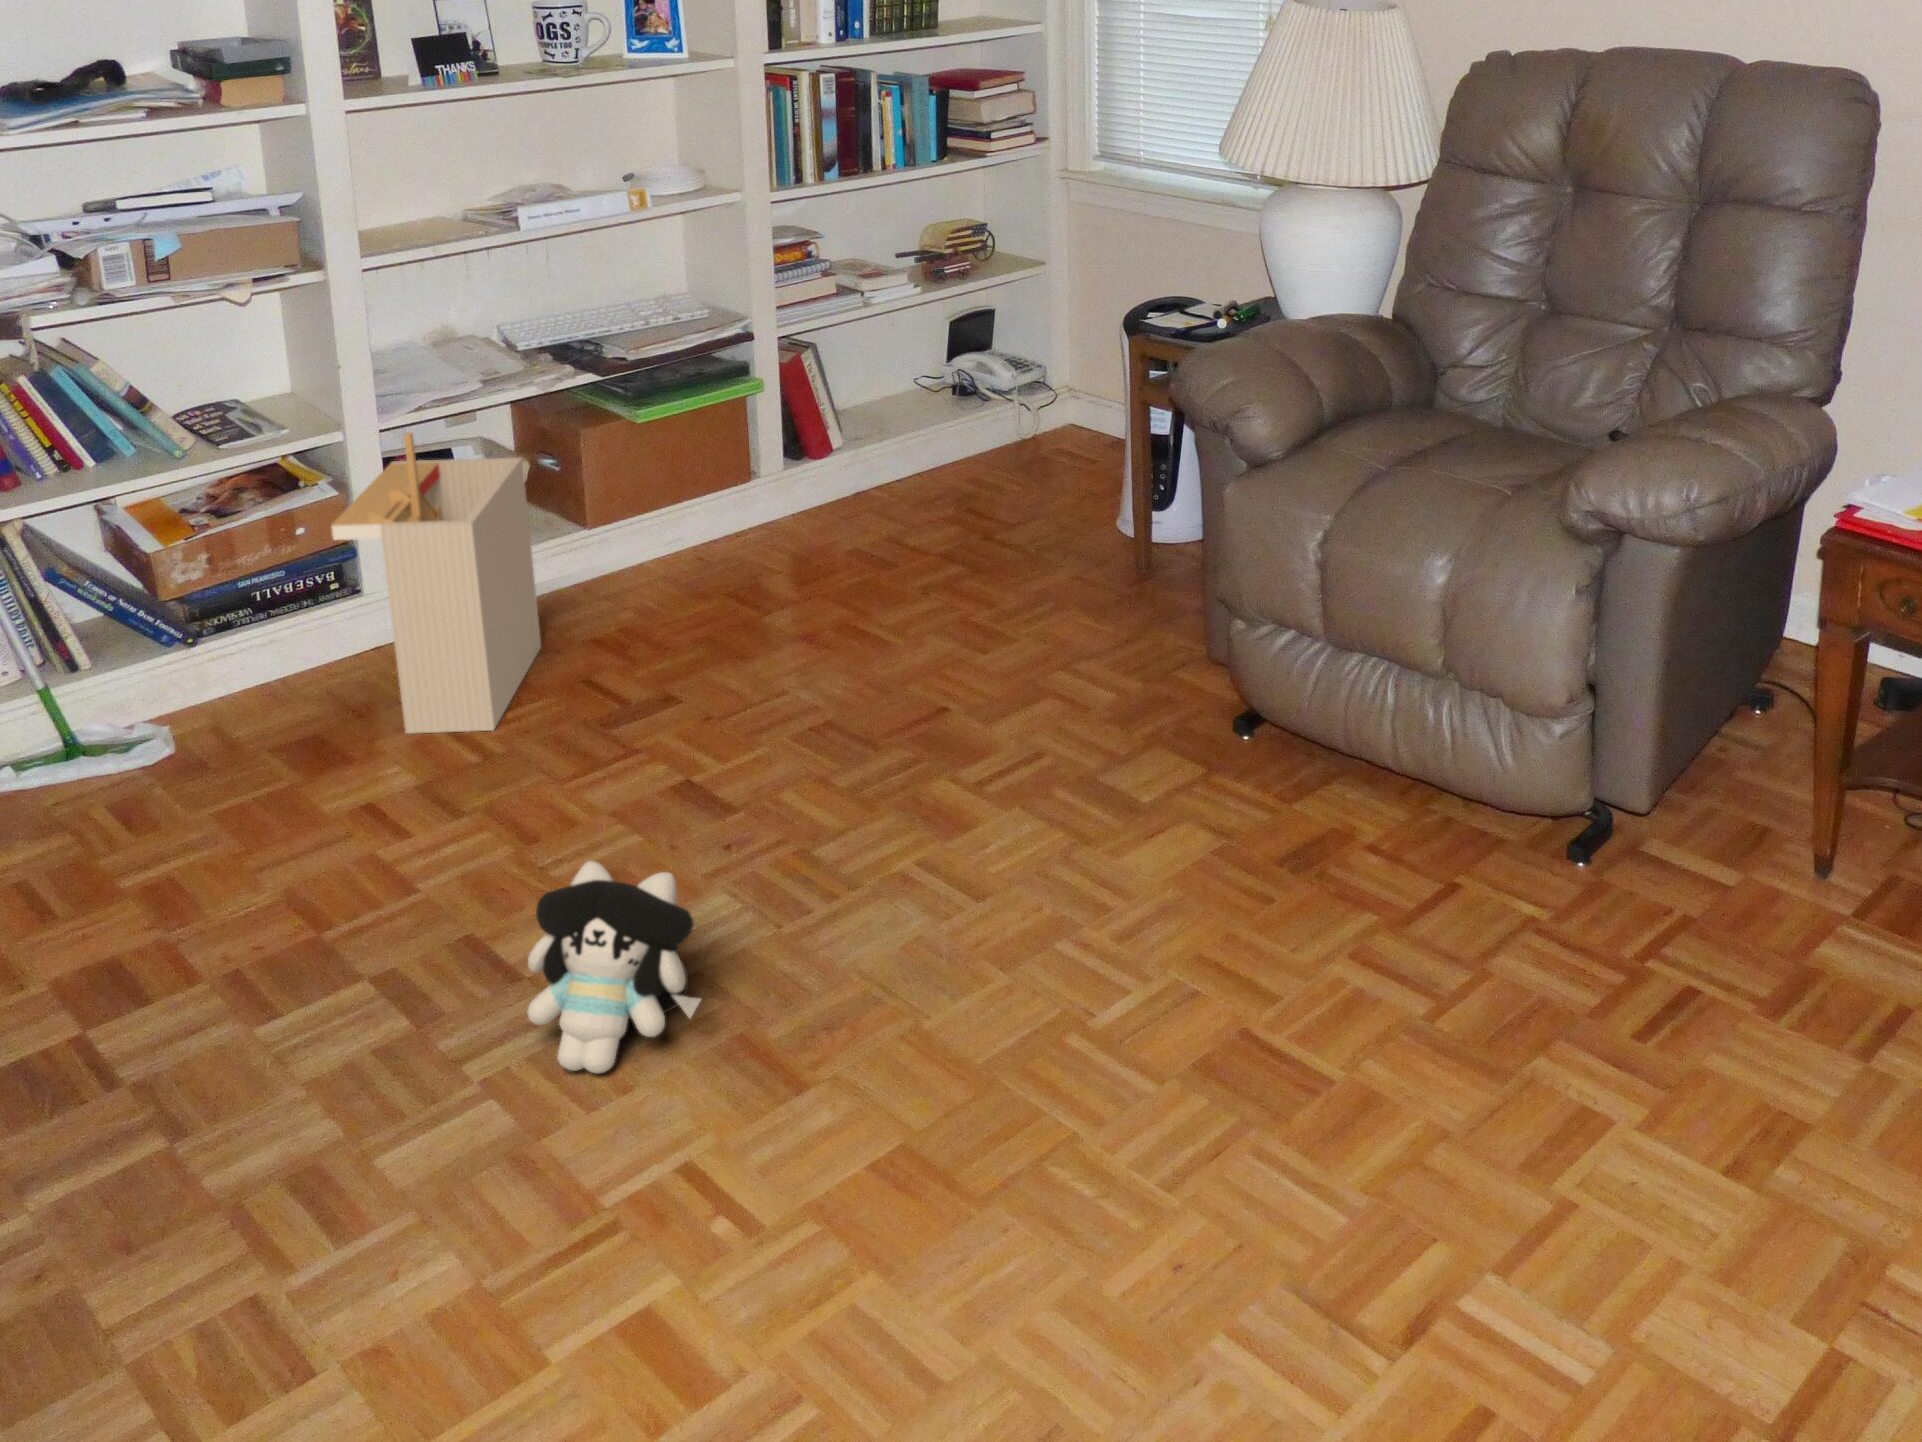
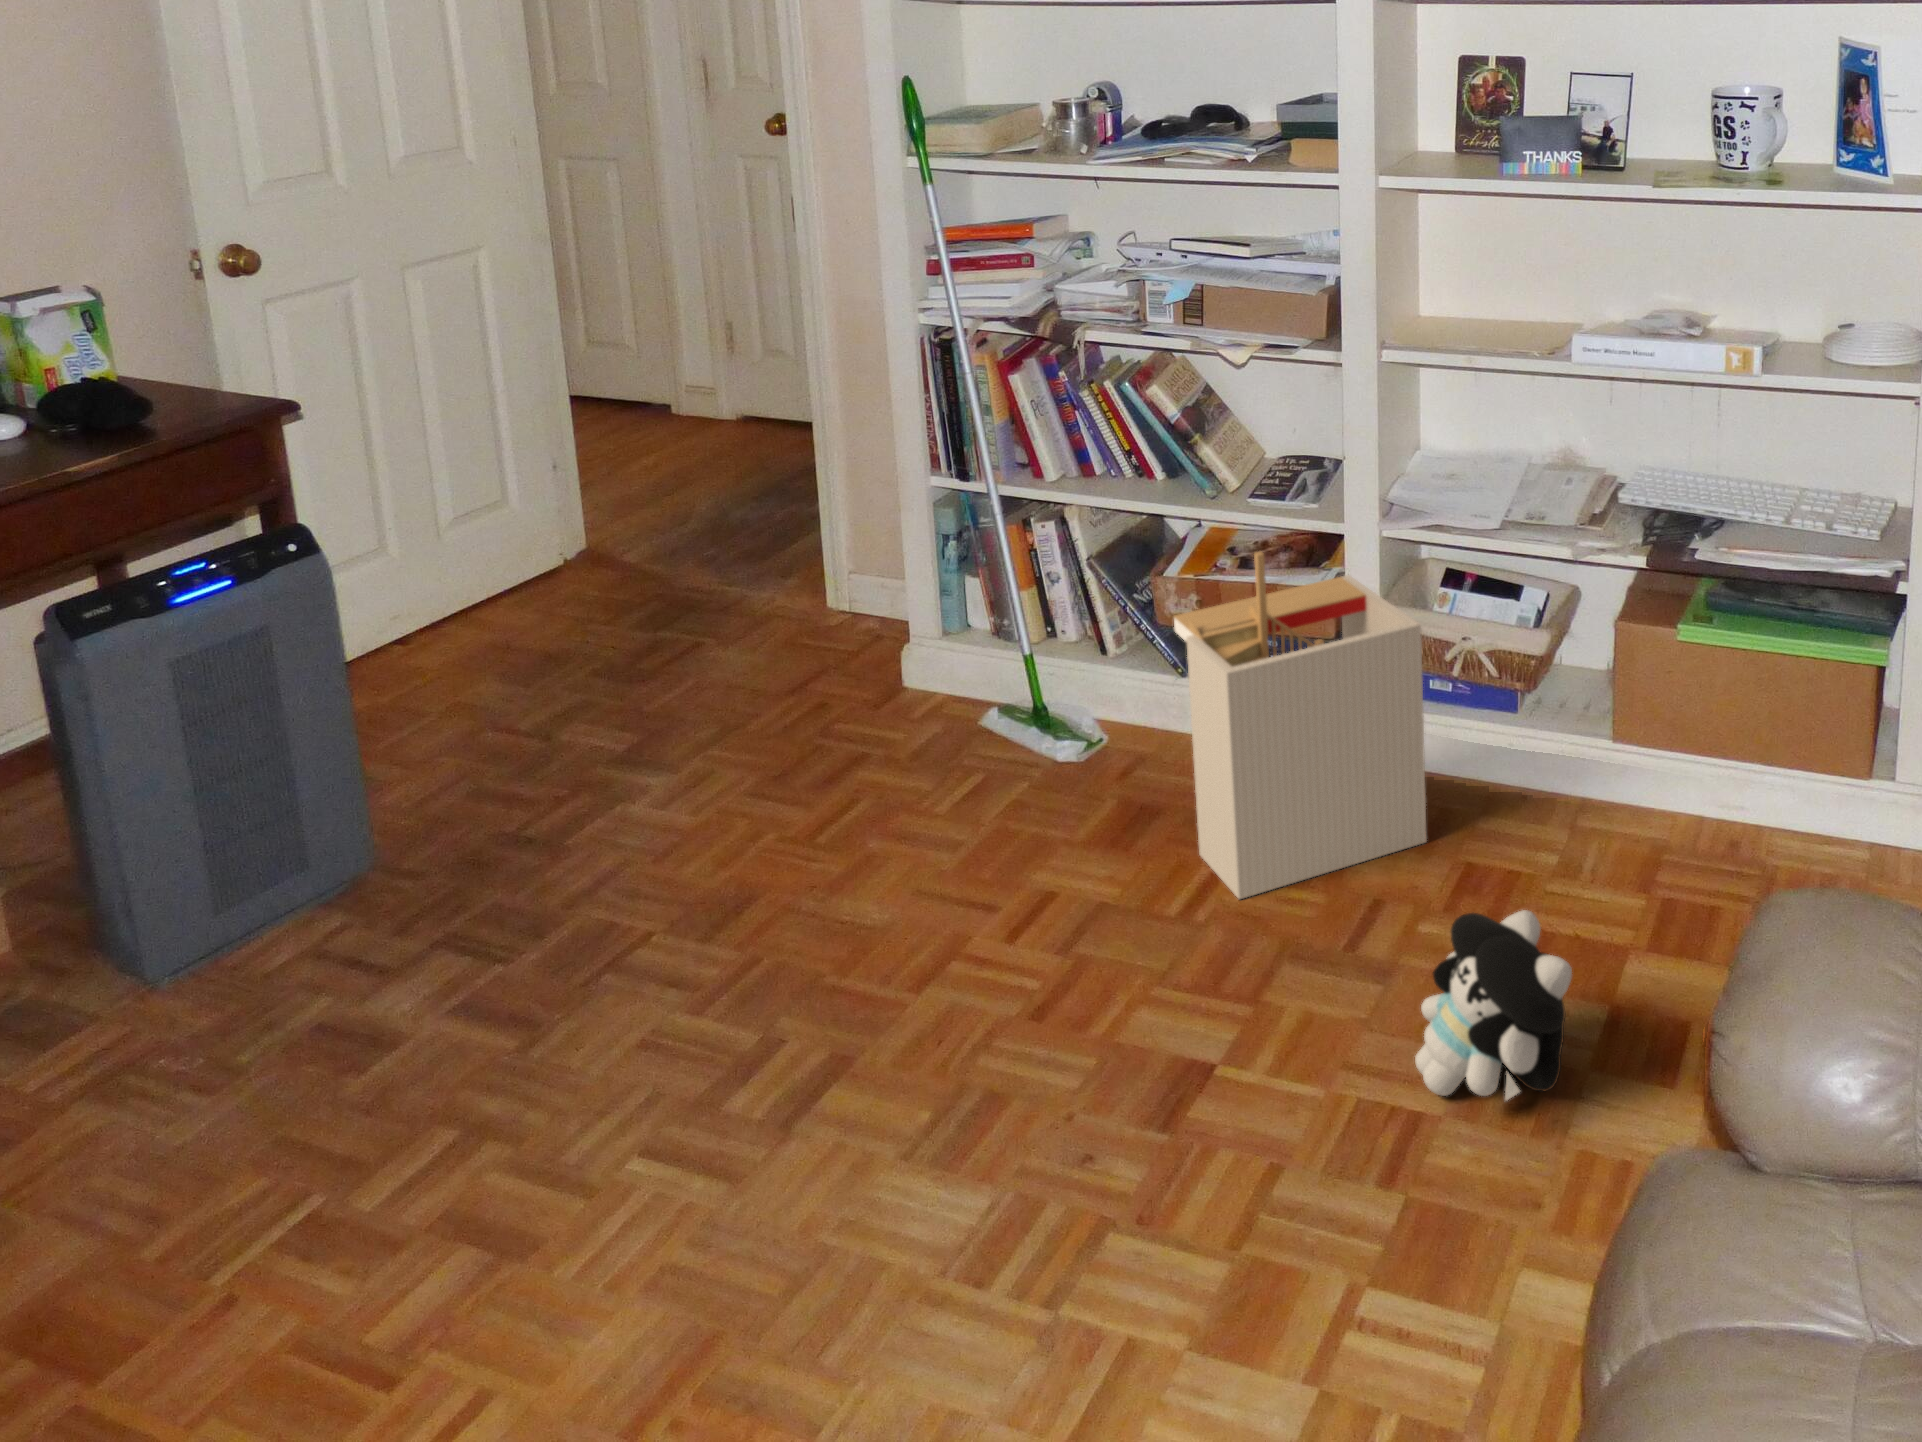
plush toy: present [527,861,702,1073] -> present [1415,910,1572,1100]

